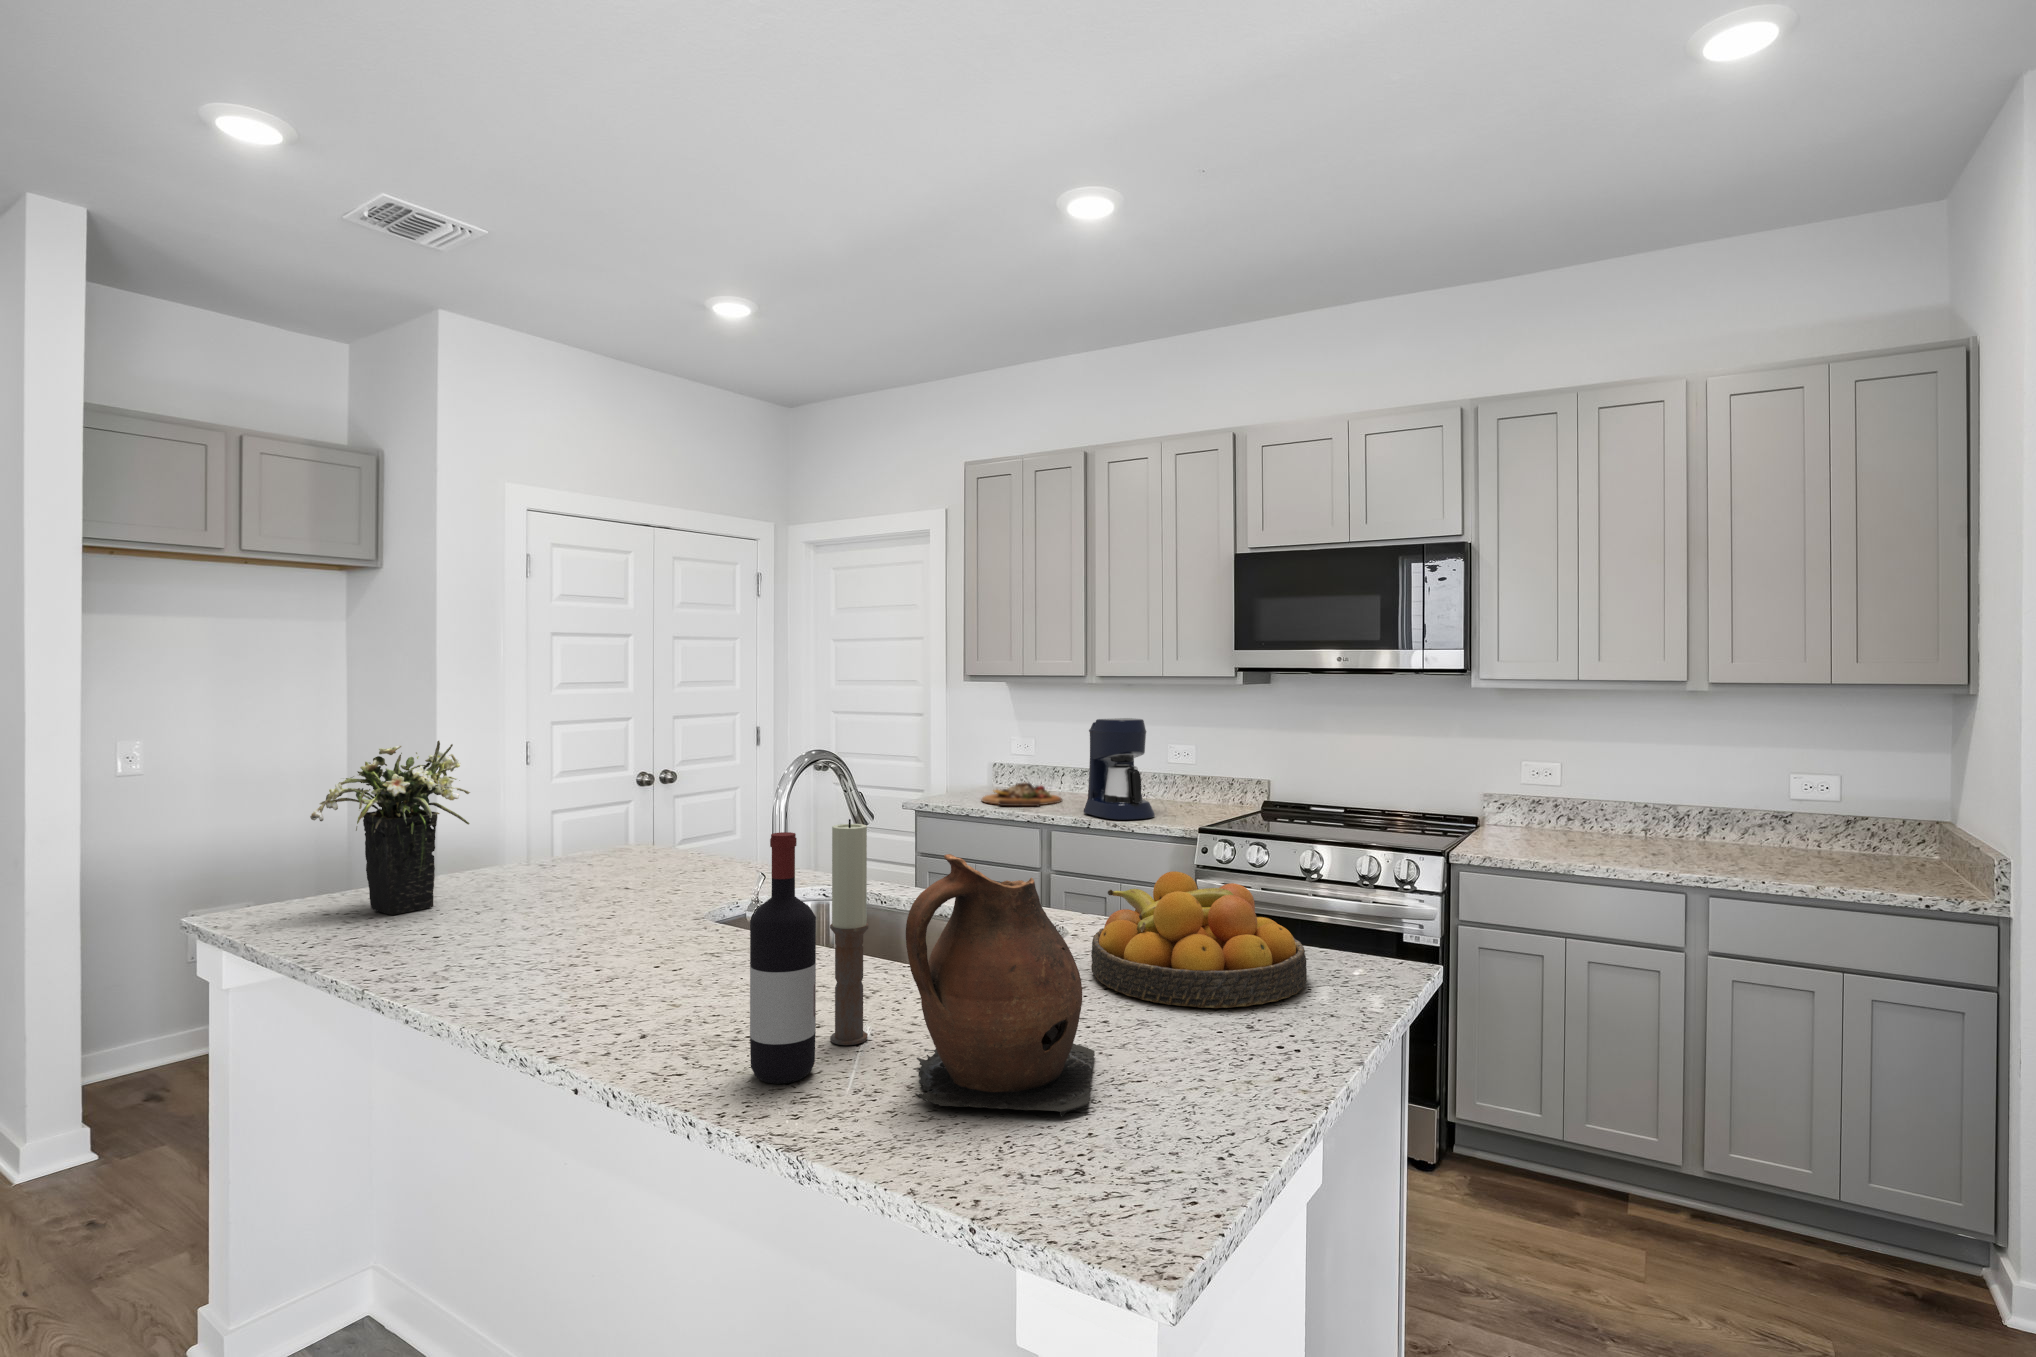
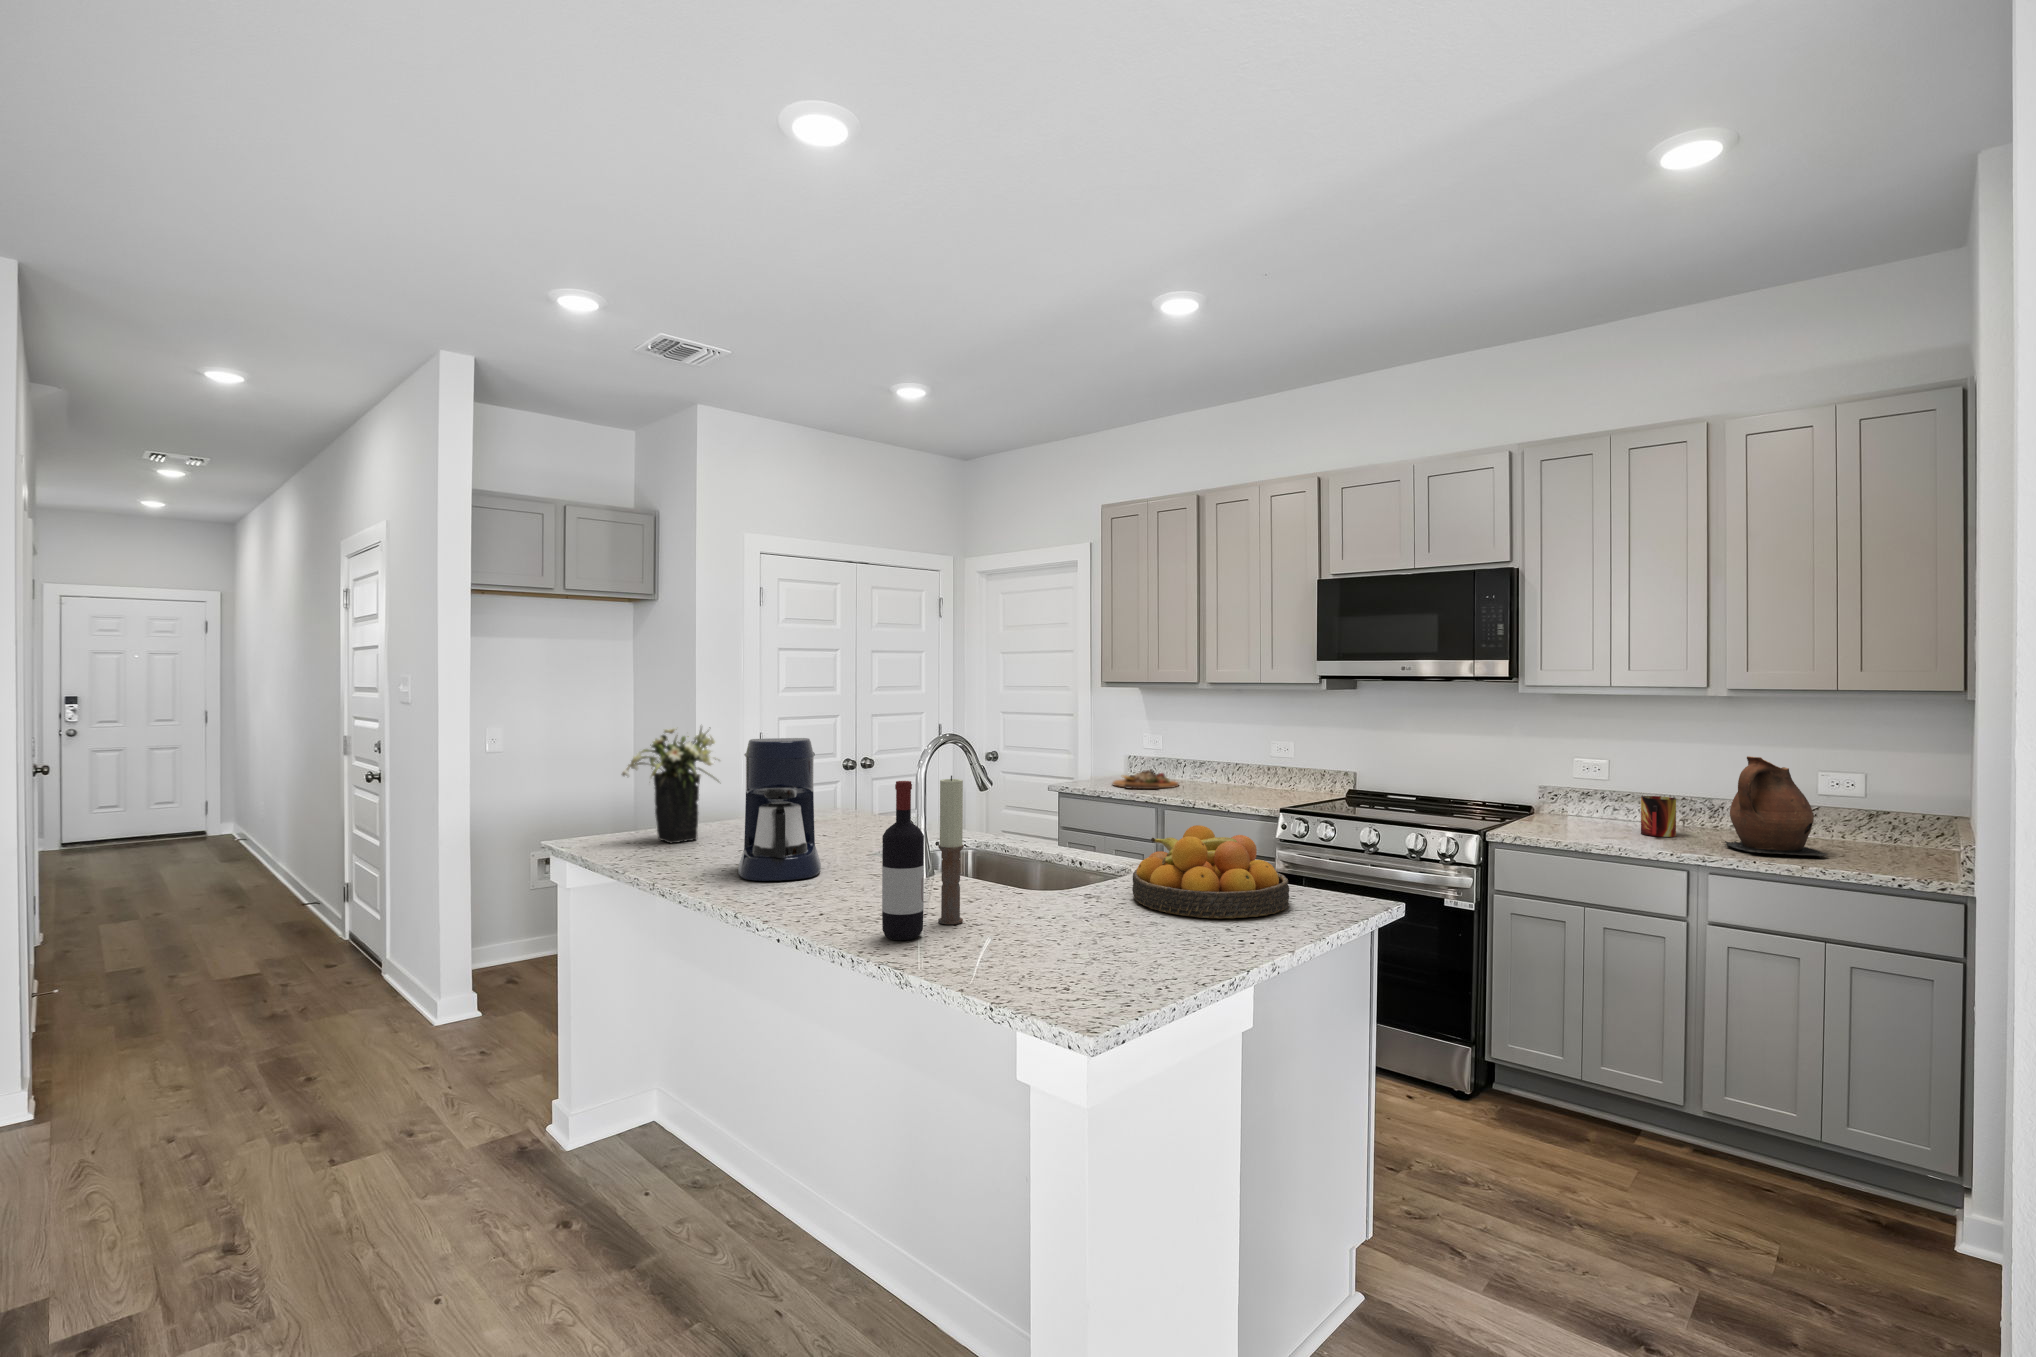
coffee maker: present [1084,718,1155,820] -> present [738,738,821,881]
mug: none [1614,805,1653,852] -> present [1641,796,1676,837]
ceramic pitcher: present [906,854,1095,1117] -> present [1725,756,1828,858]

